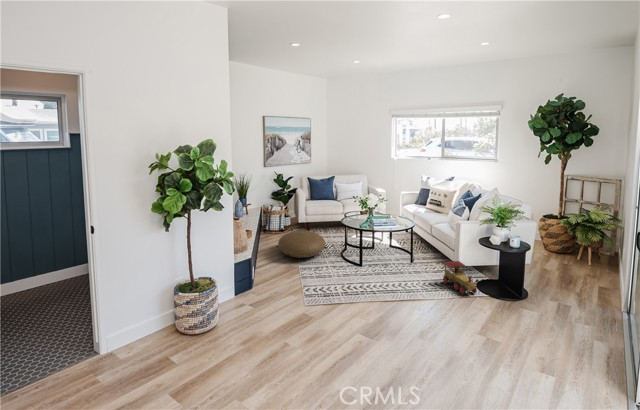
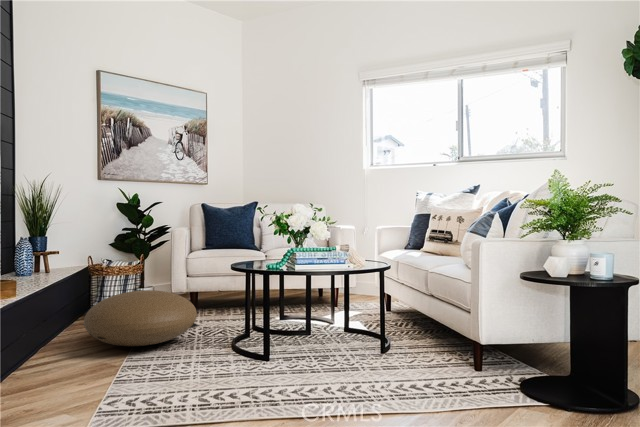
toy train: present [443,261,477,295] -> none [440,331,519,405]

